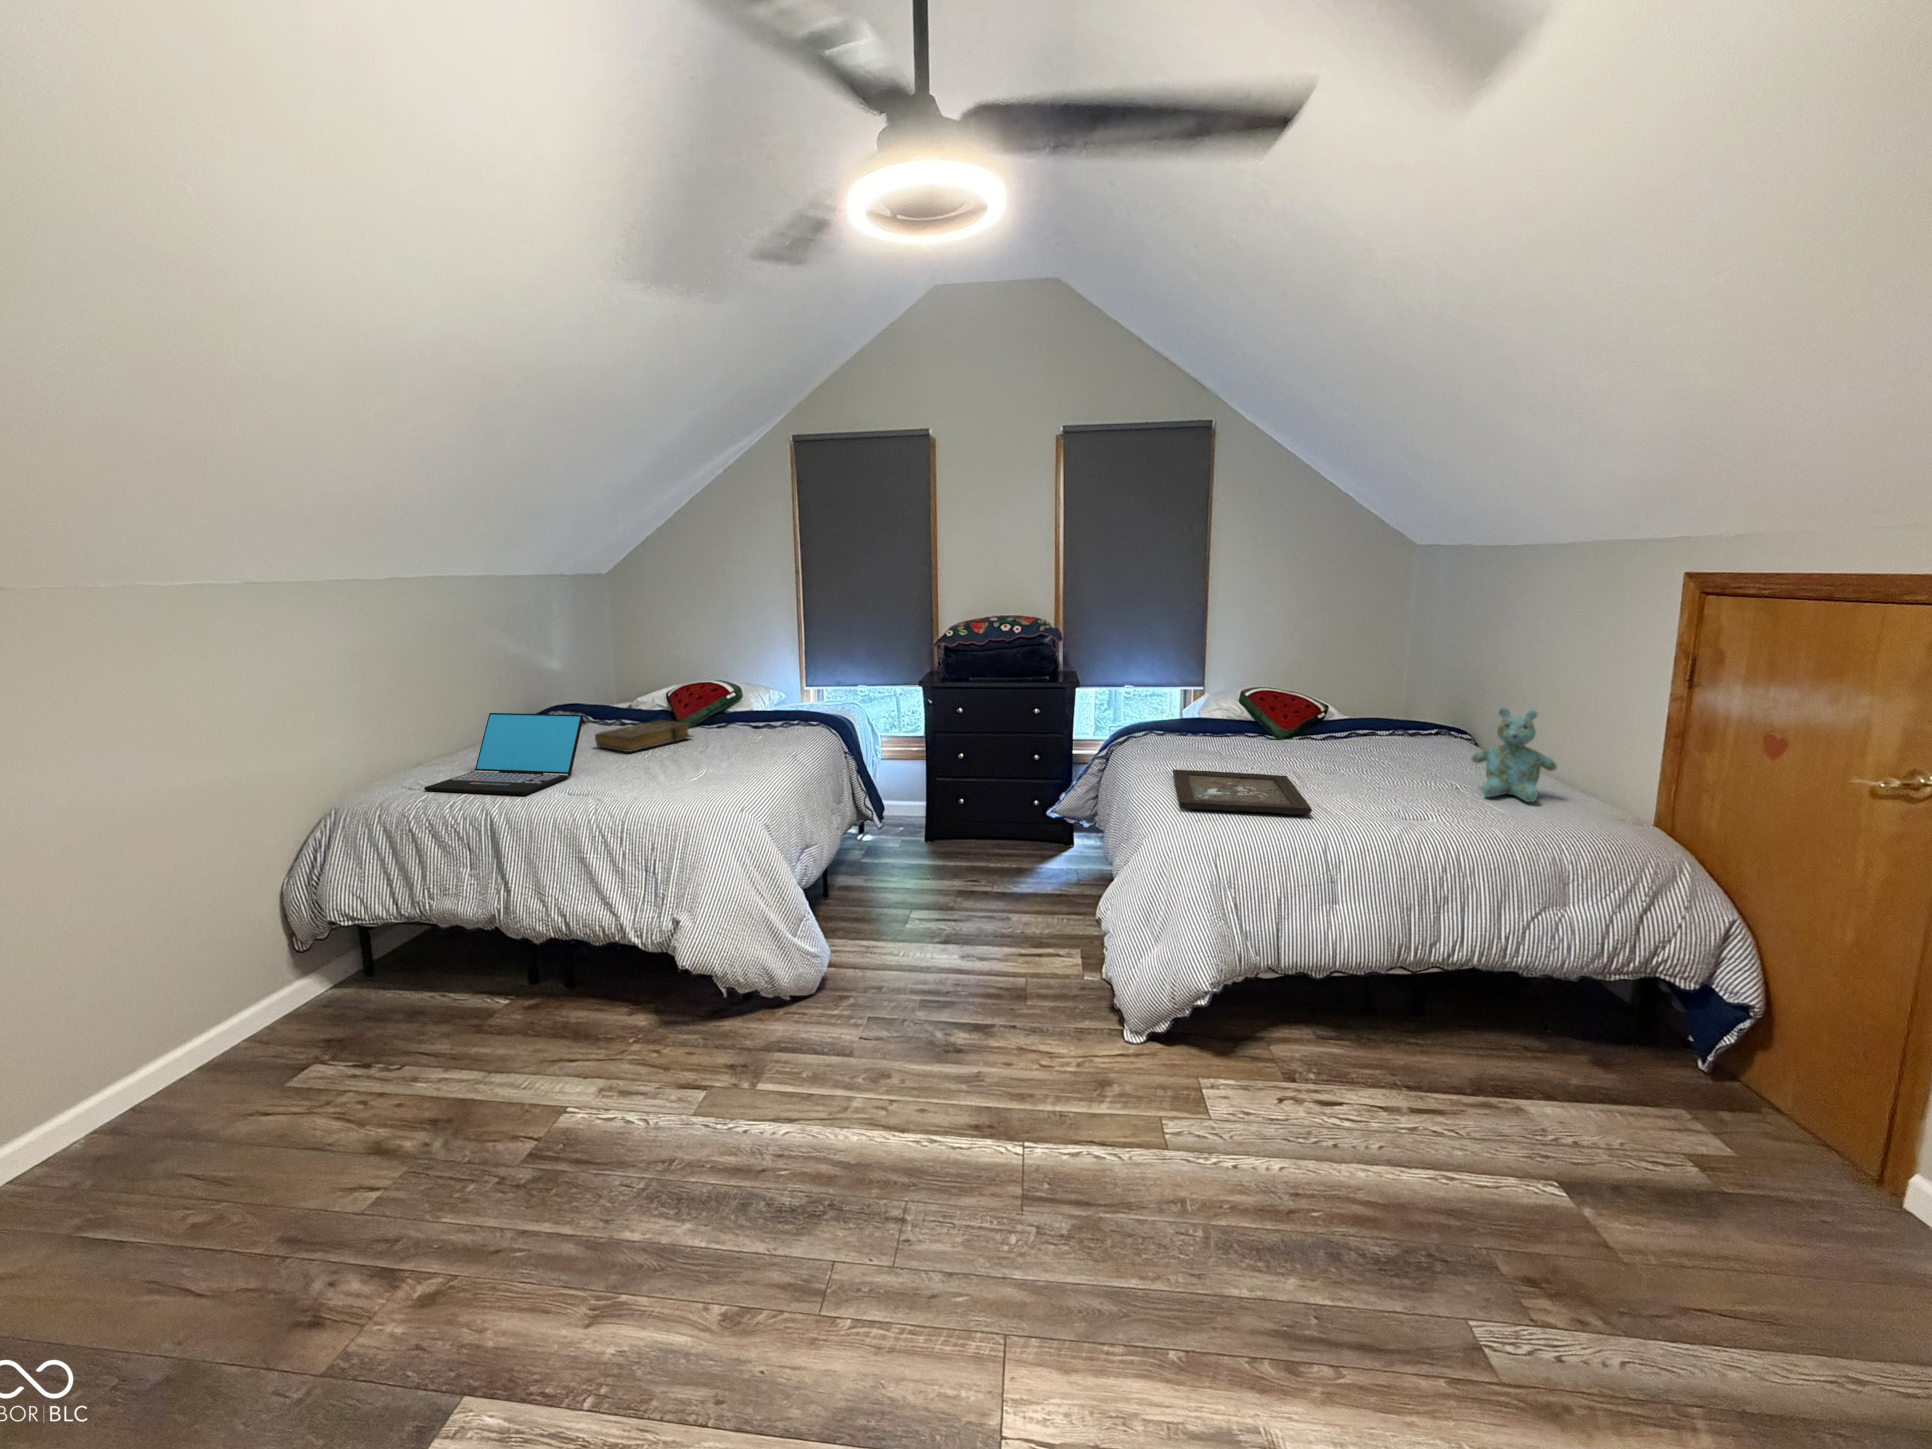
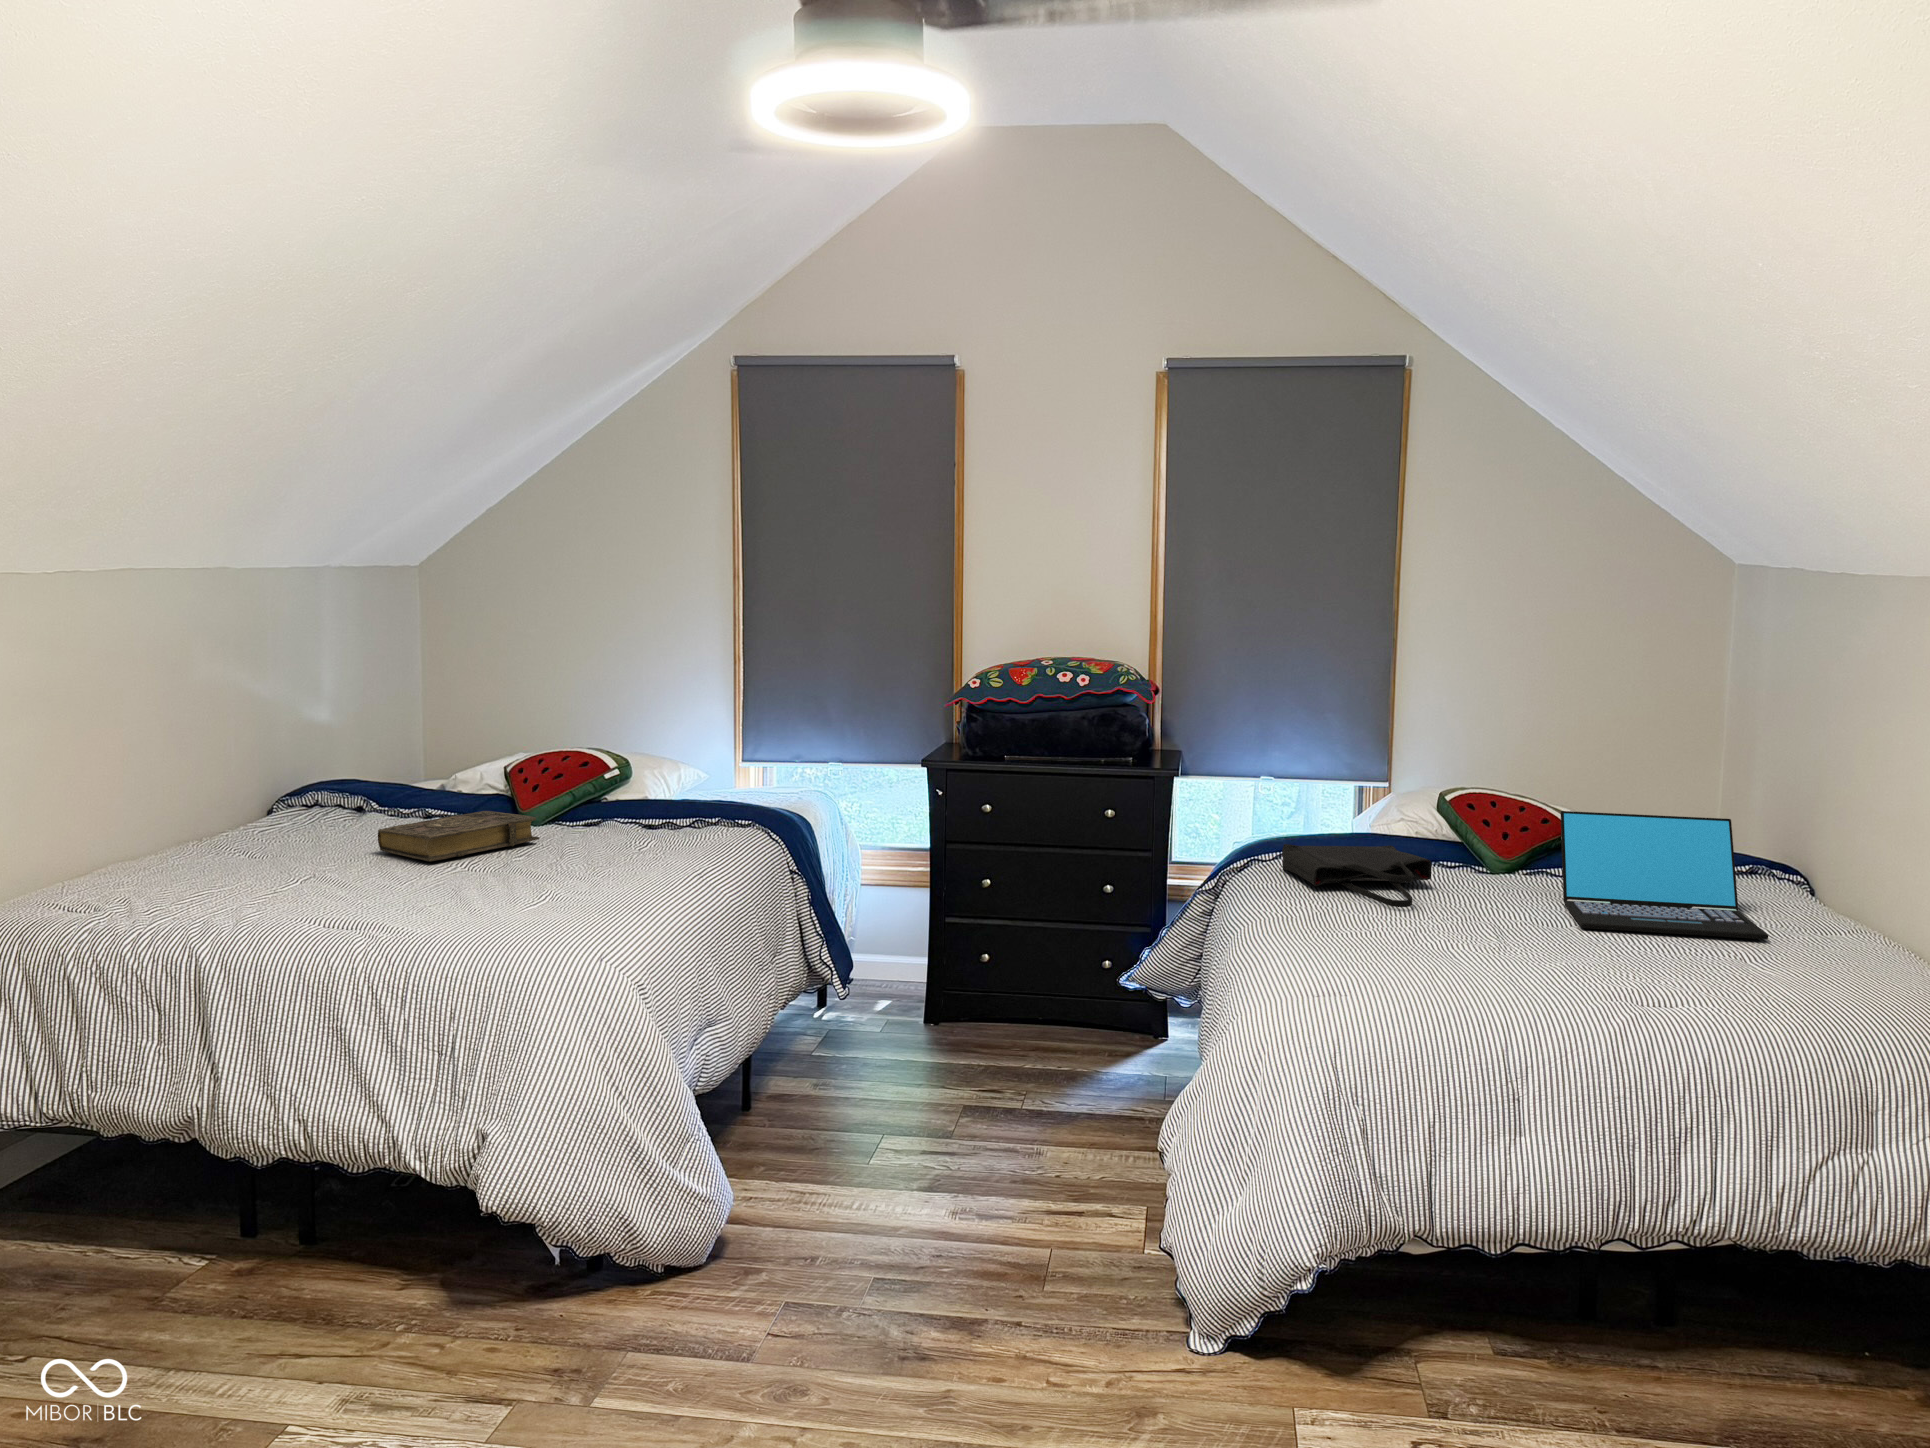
stuffed bear: present [1472,708,1557,802] -> none [1764,832,1891,983]
laptop: present [424,713,584,795] -> present [1561,811,1768,939]
tote bag: none [1151,725,1247,763] -> present [1282,844,1432,907]
tray: present [1173,770,1312,814] -> none [1290,915,1493,992]

